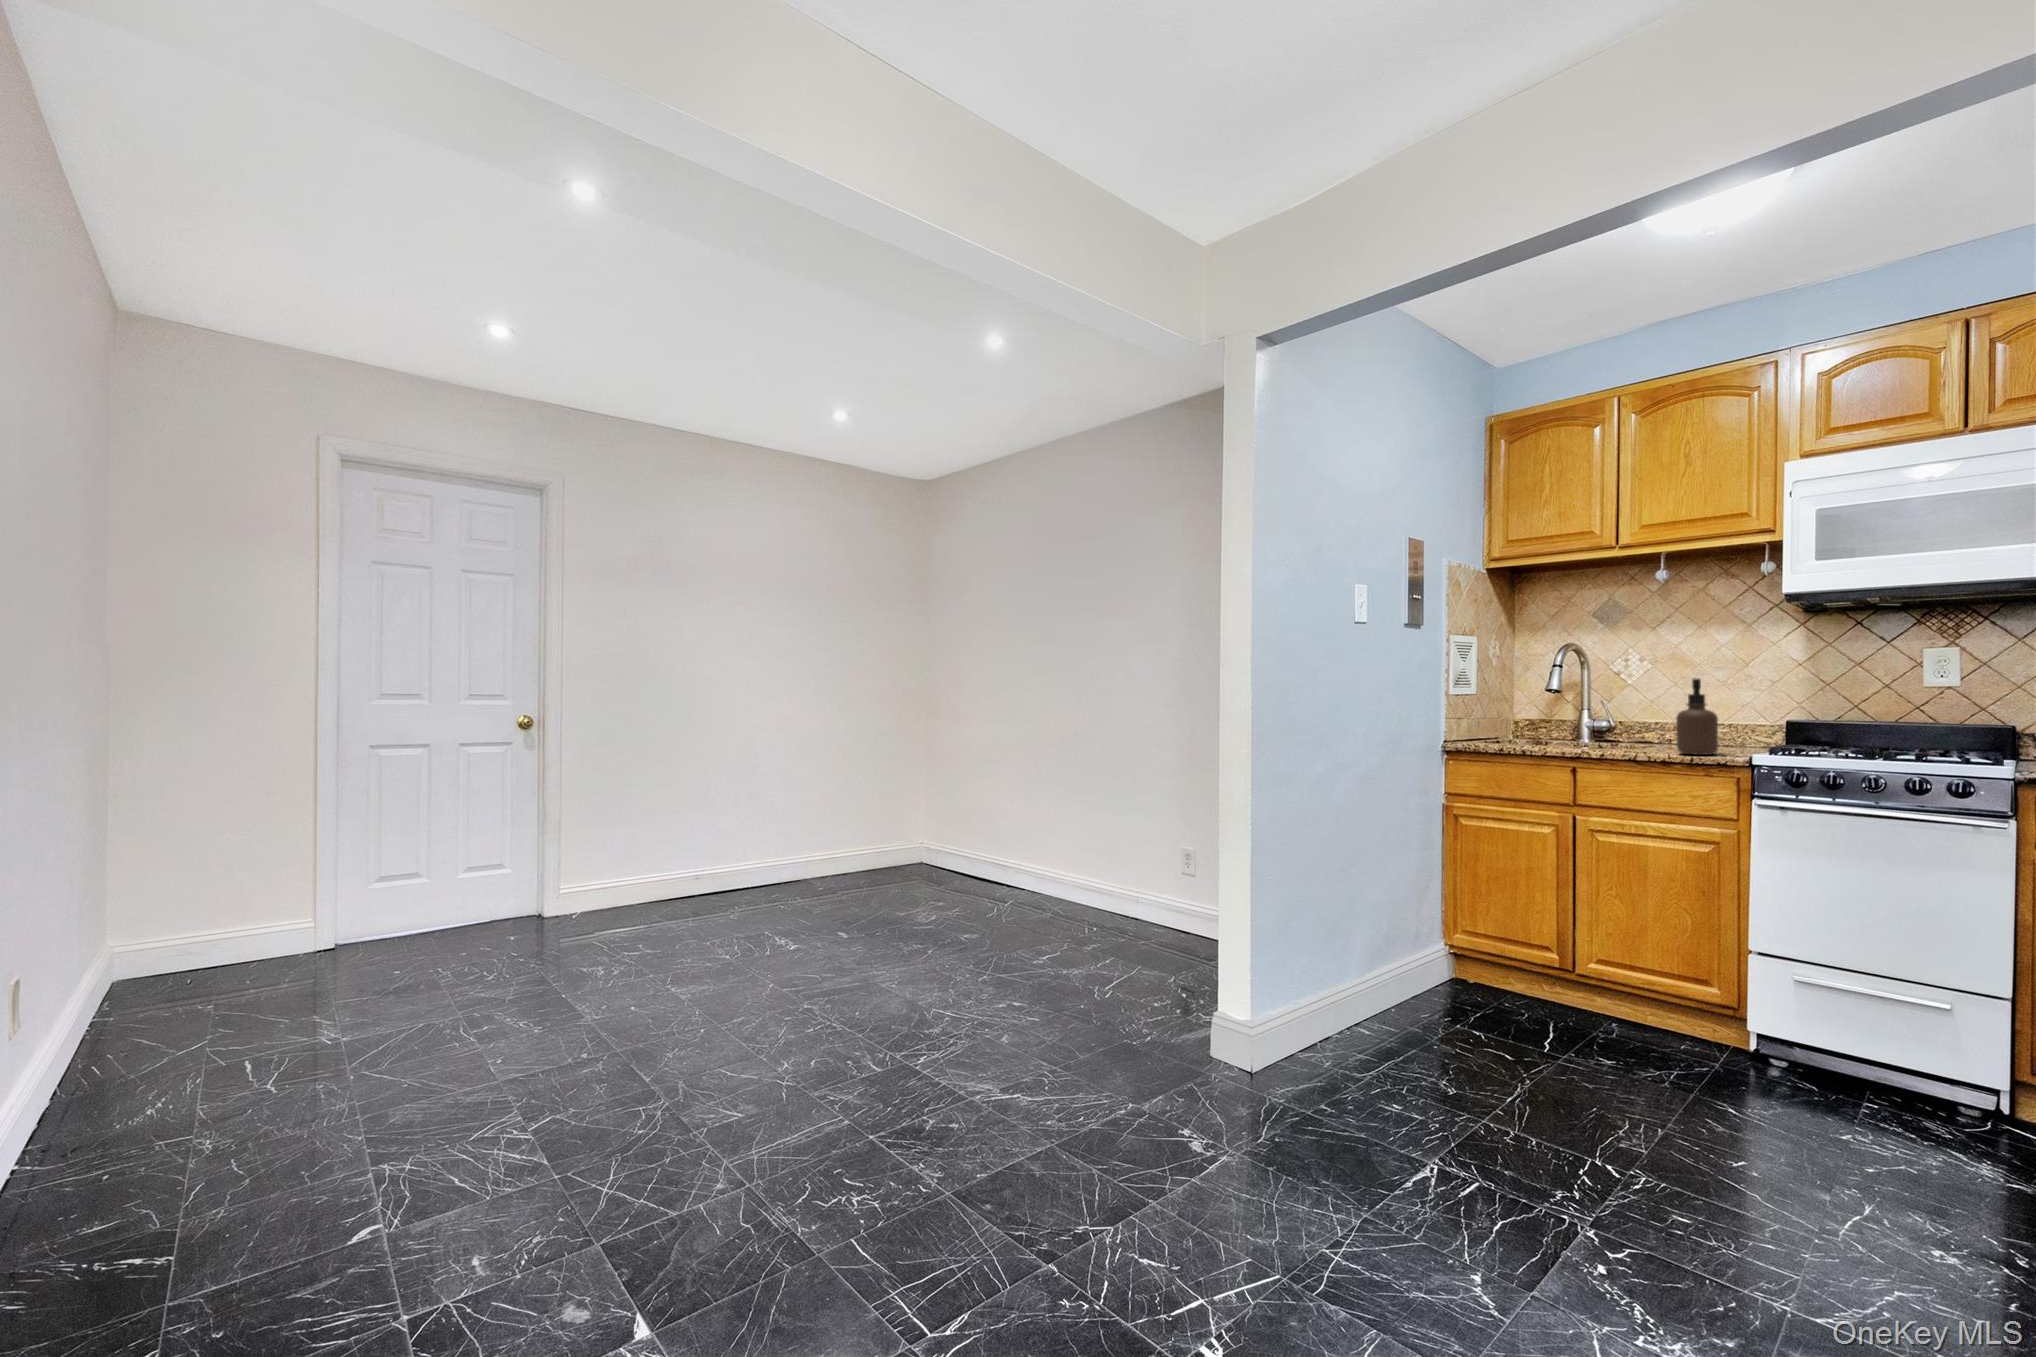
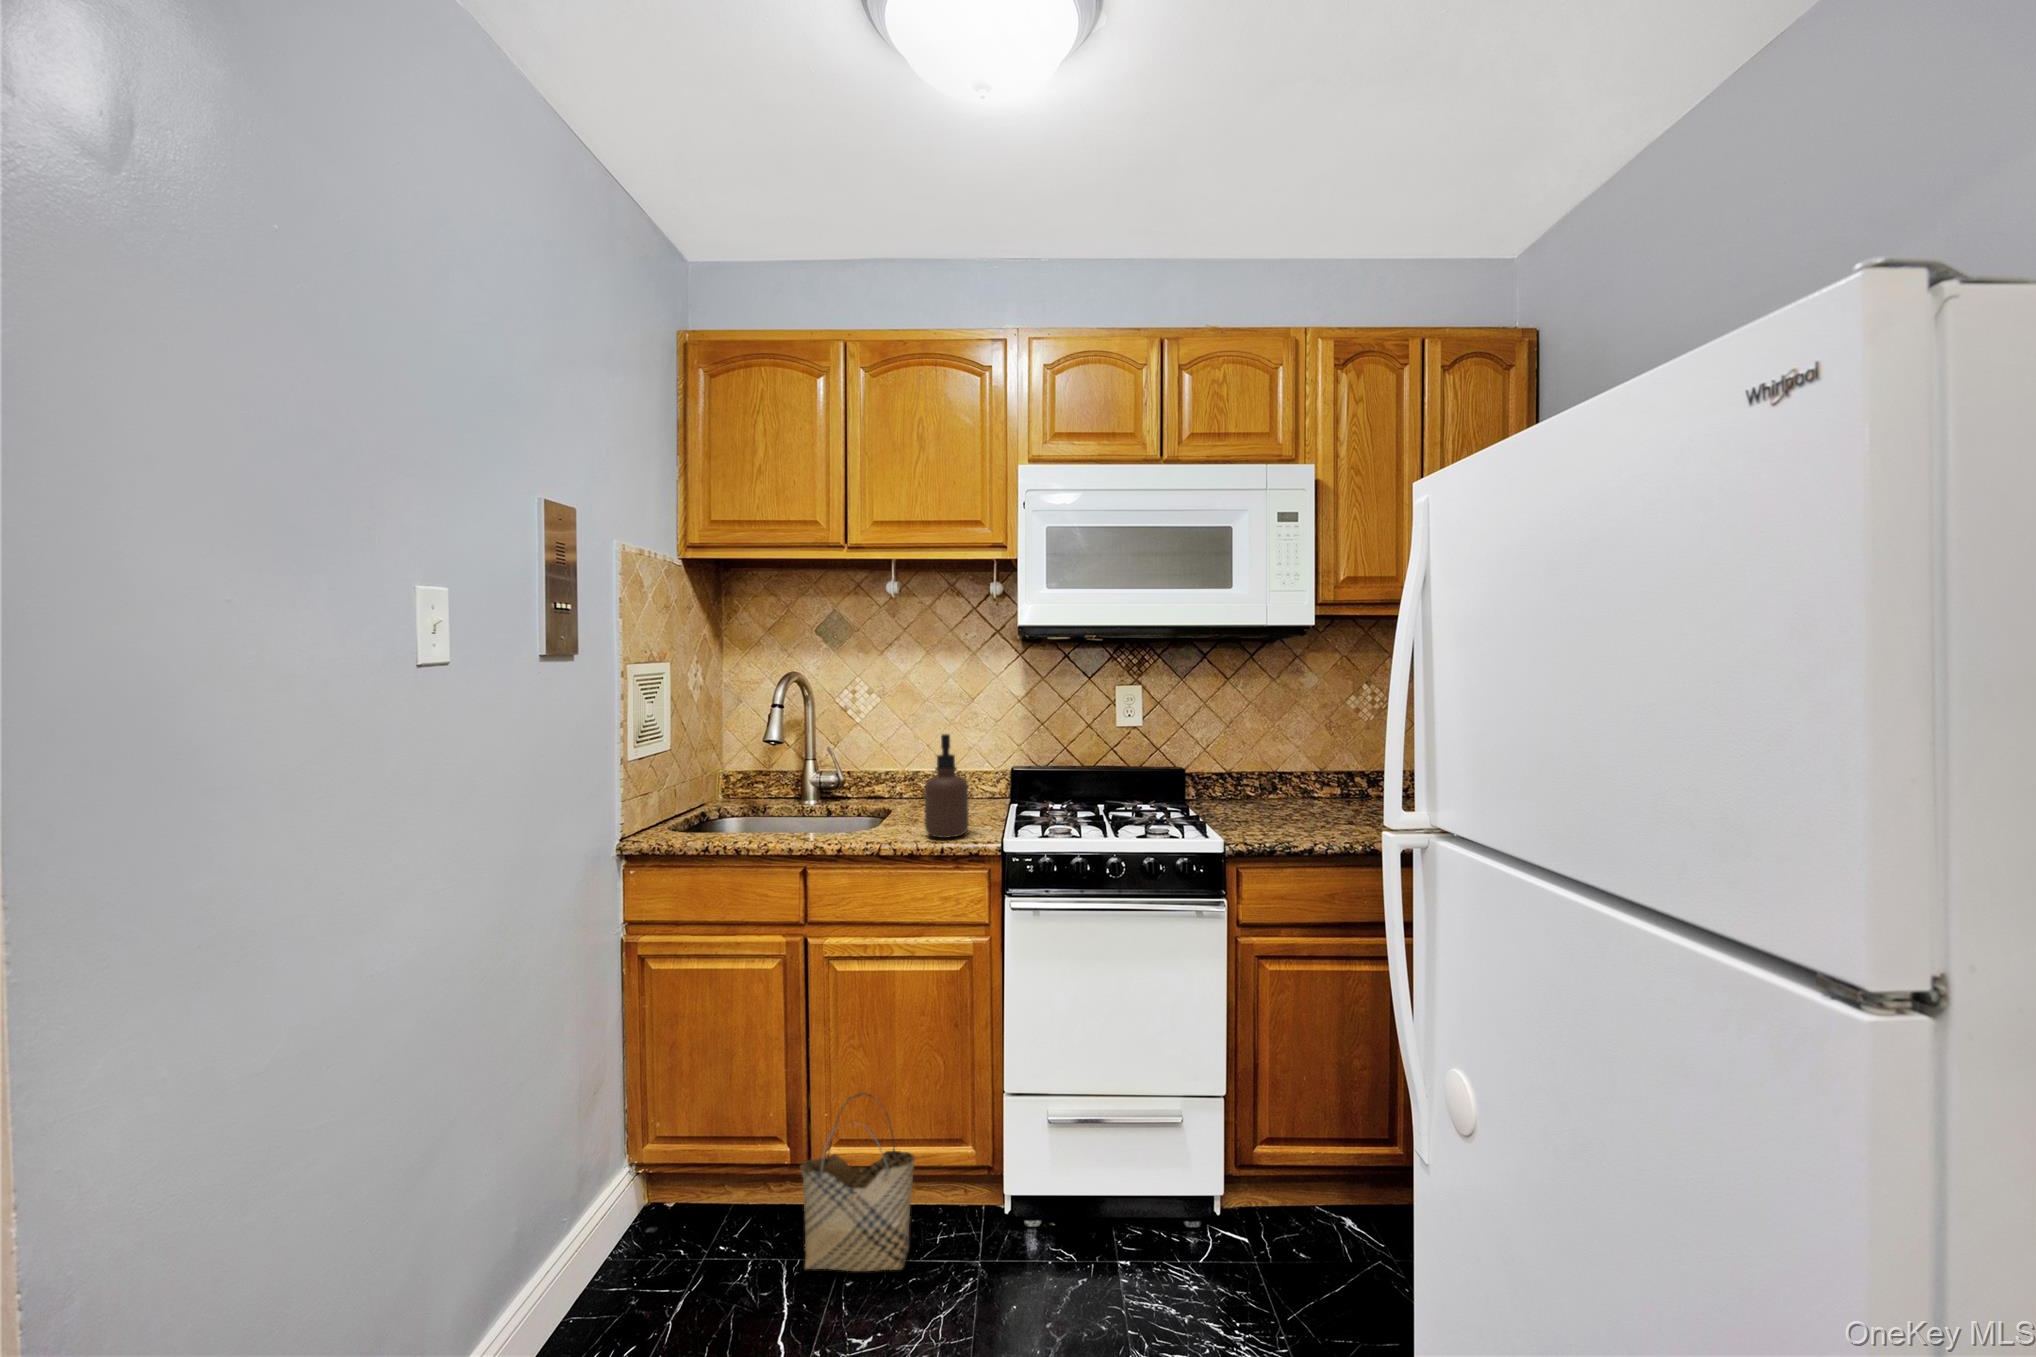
woven basket: none [1566,925,1660,1043] -> present [800,1093,915,1271]

